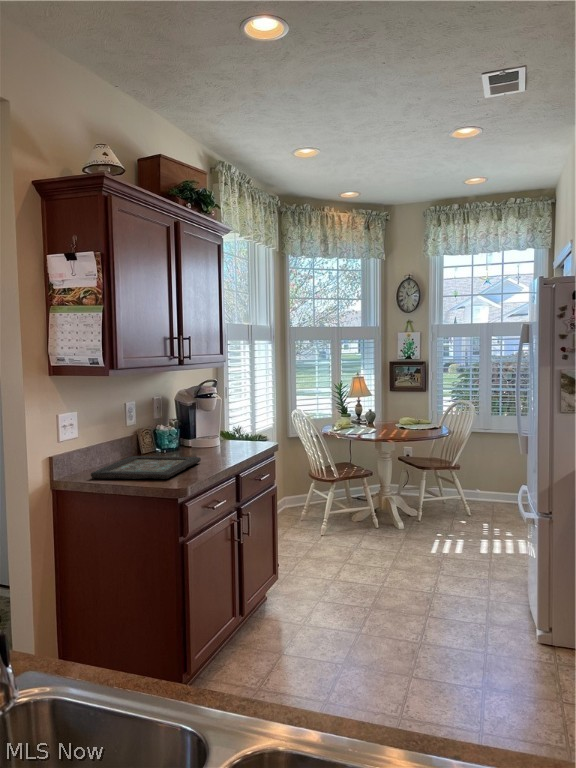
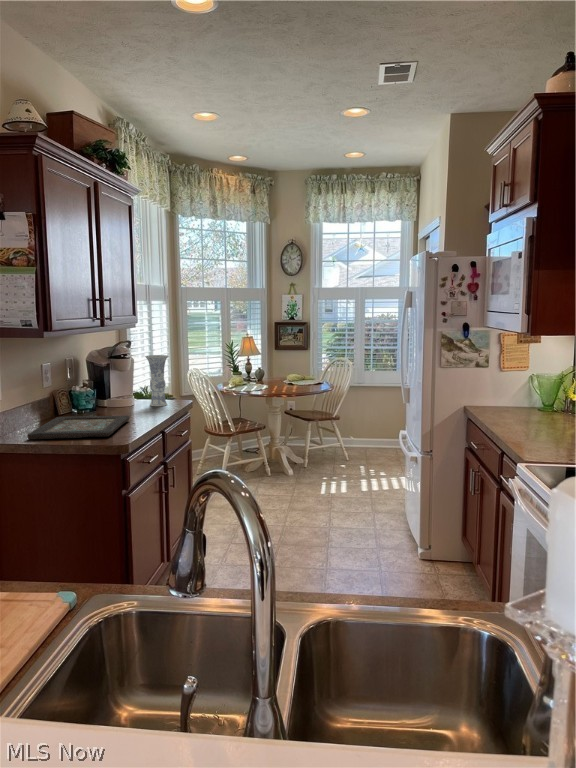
vase: none [228,395,252,448] -> present [145,355,169,406]

